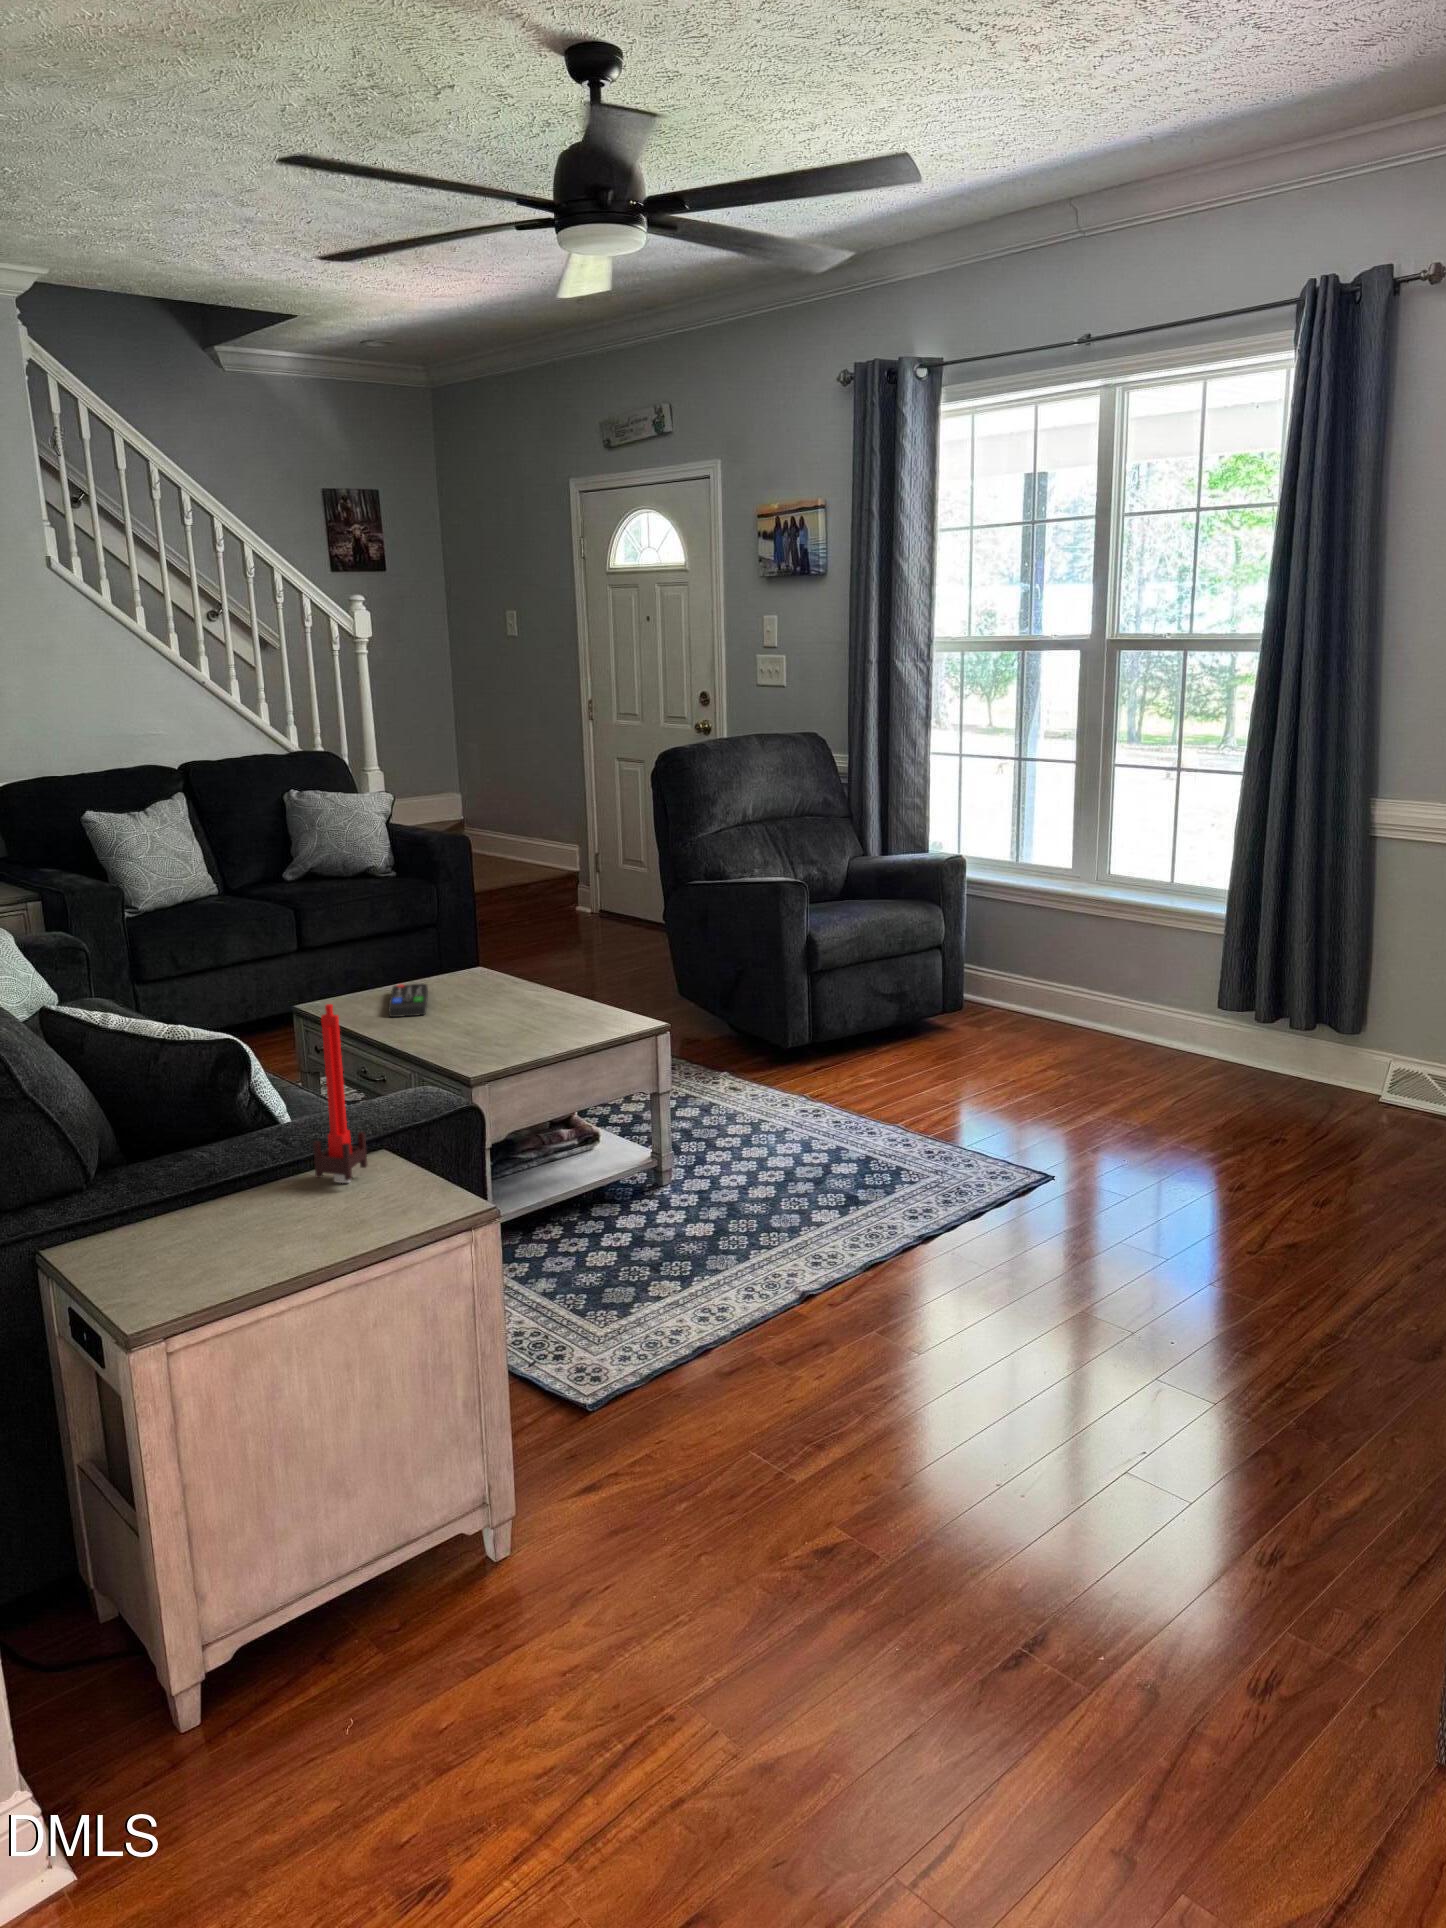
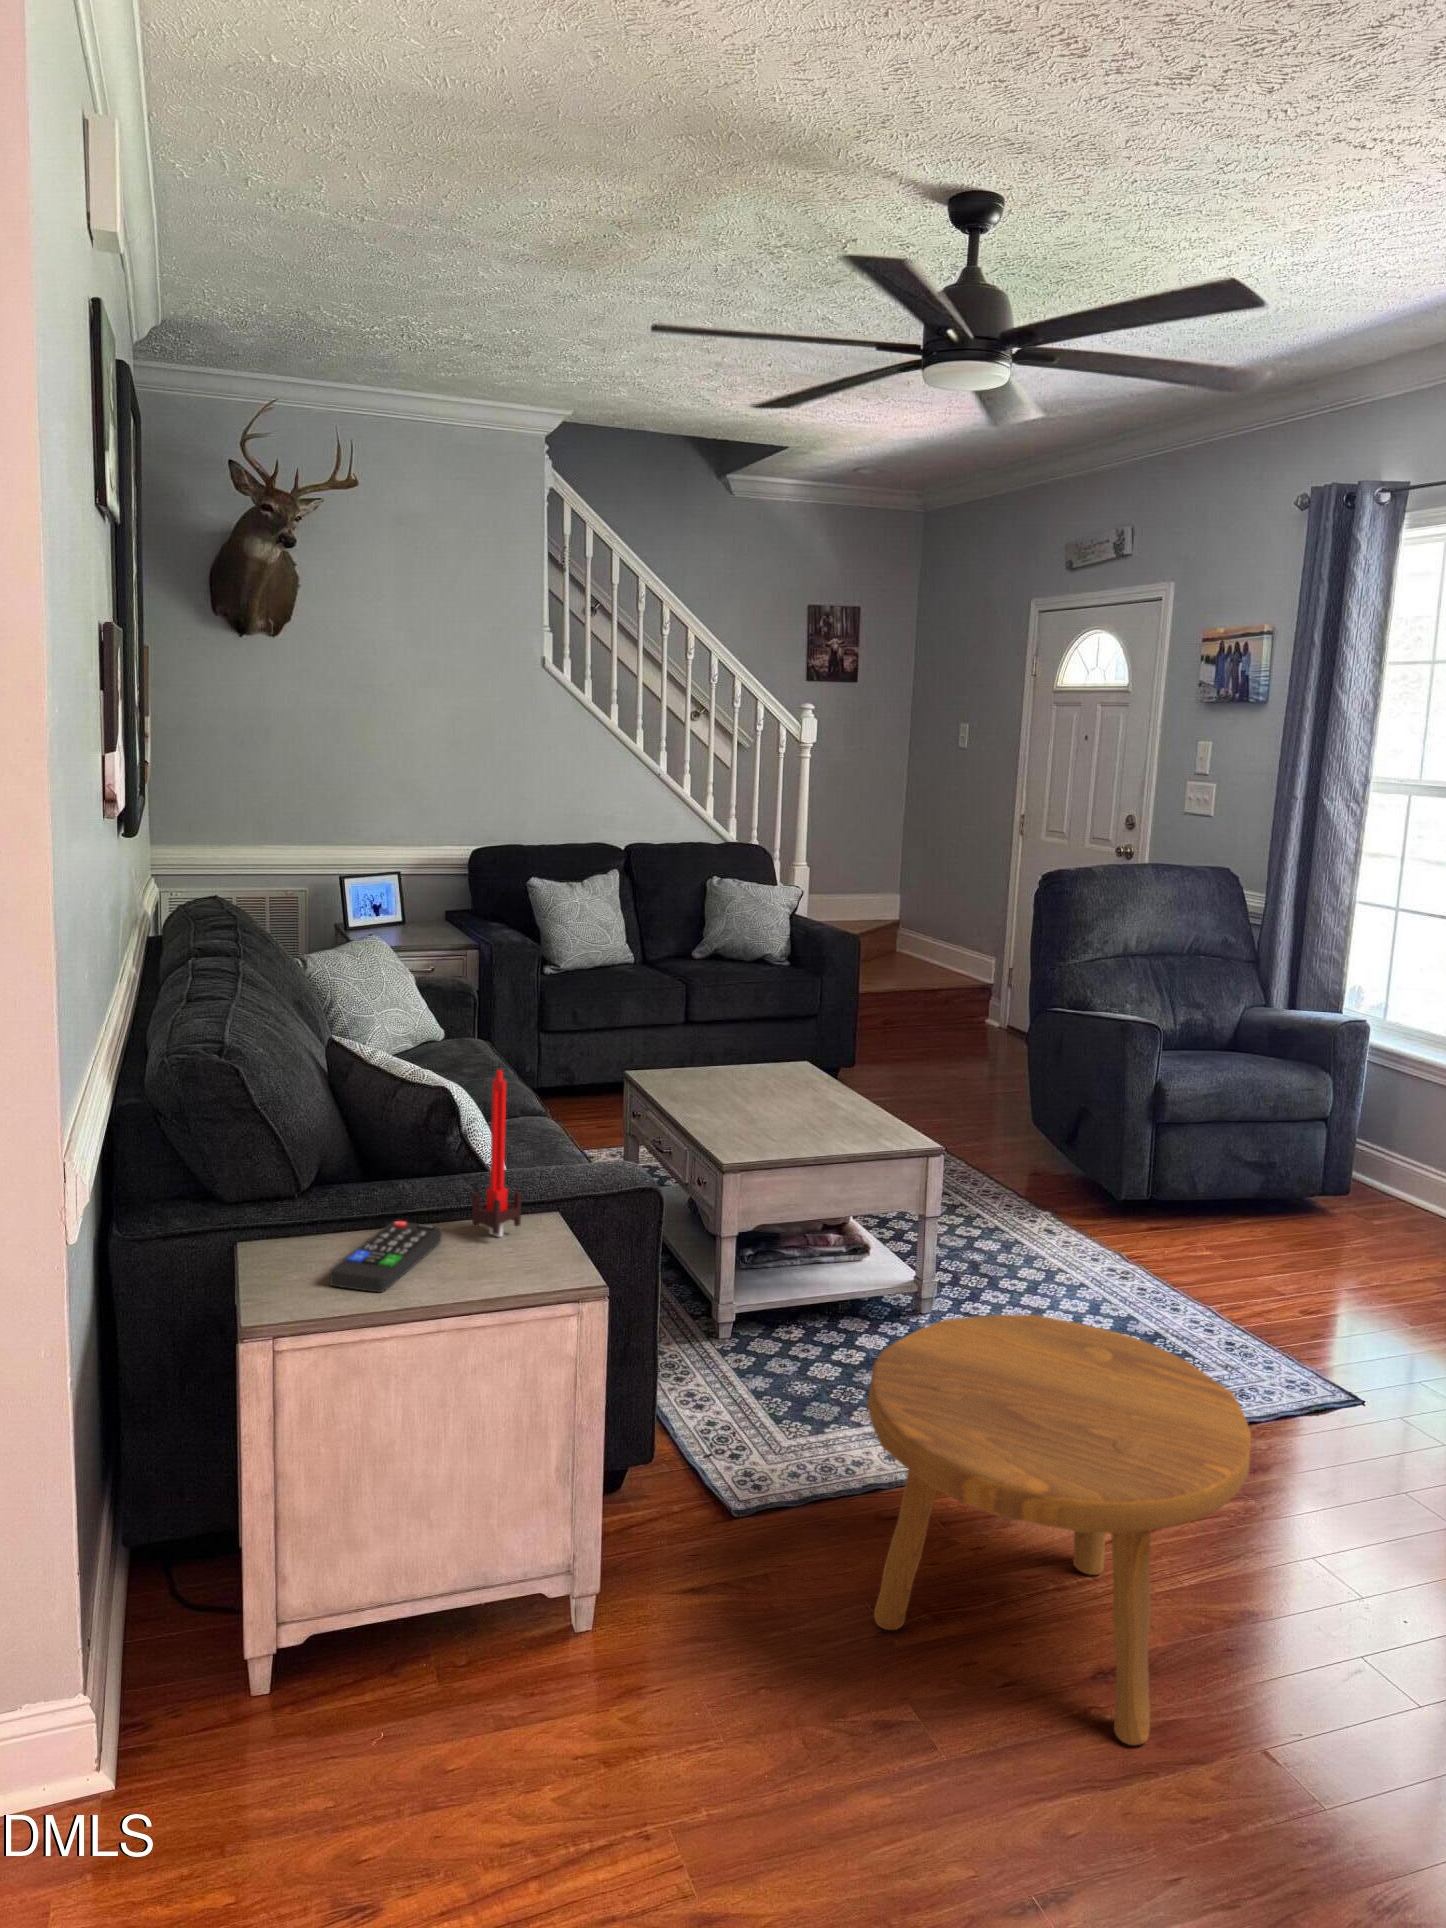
remote control: present [389,984,428,1017] -> present [330,1221,442,1292]
footstool: none [735,1153,1084,1499] -> present [867,1314,1251,1745]

